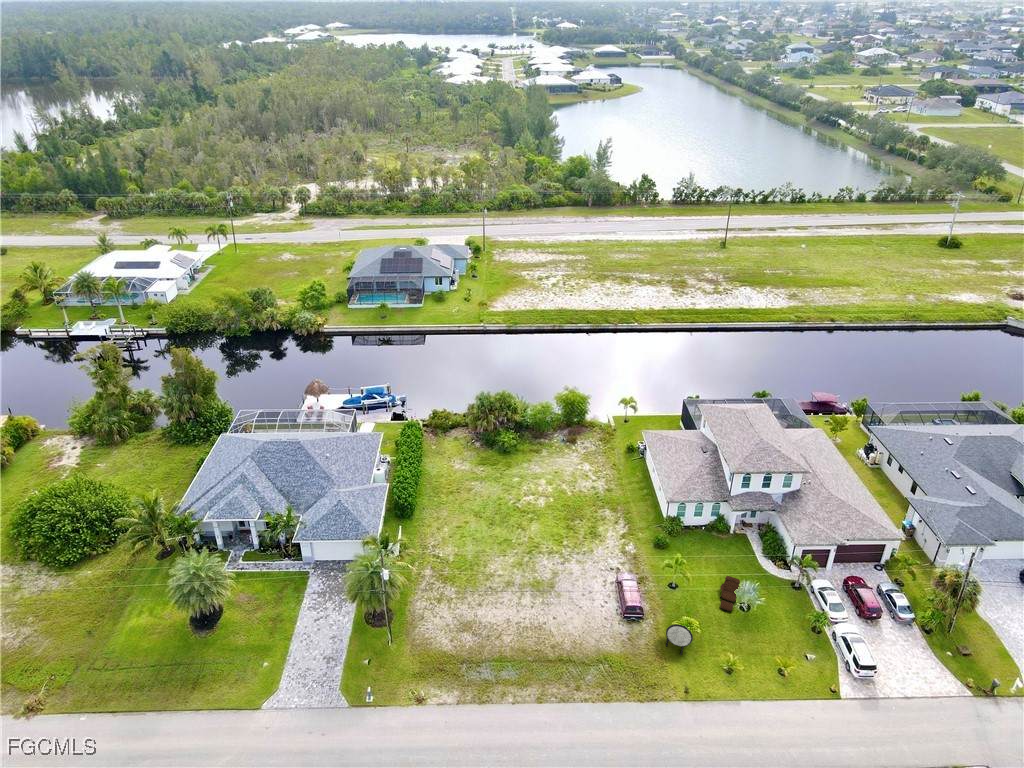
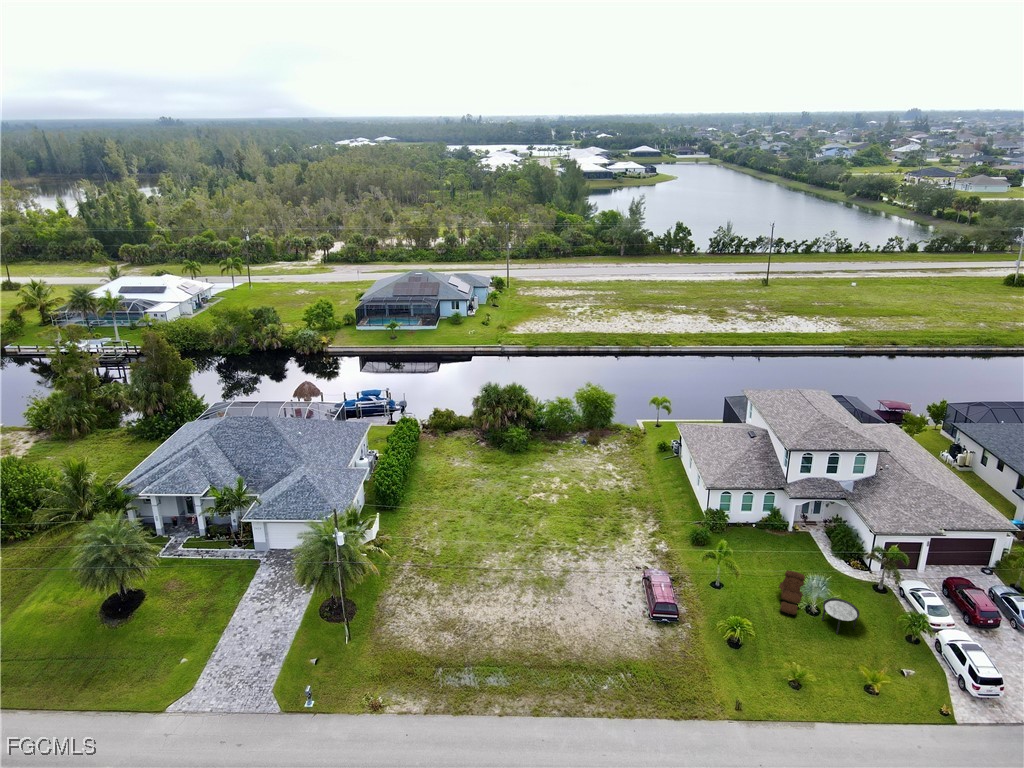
round table: present [666,624,693,655] -> present [822,598,860,634]

